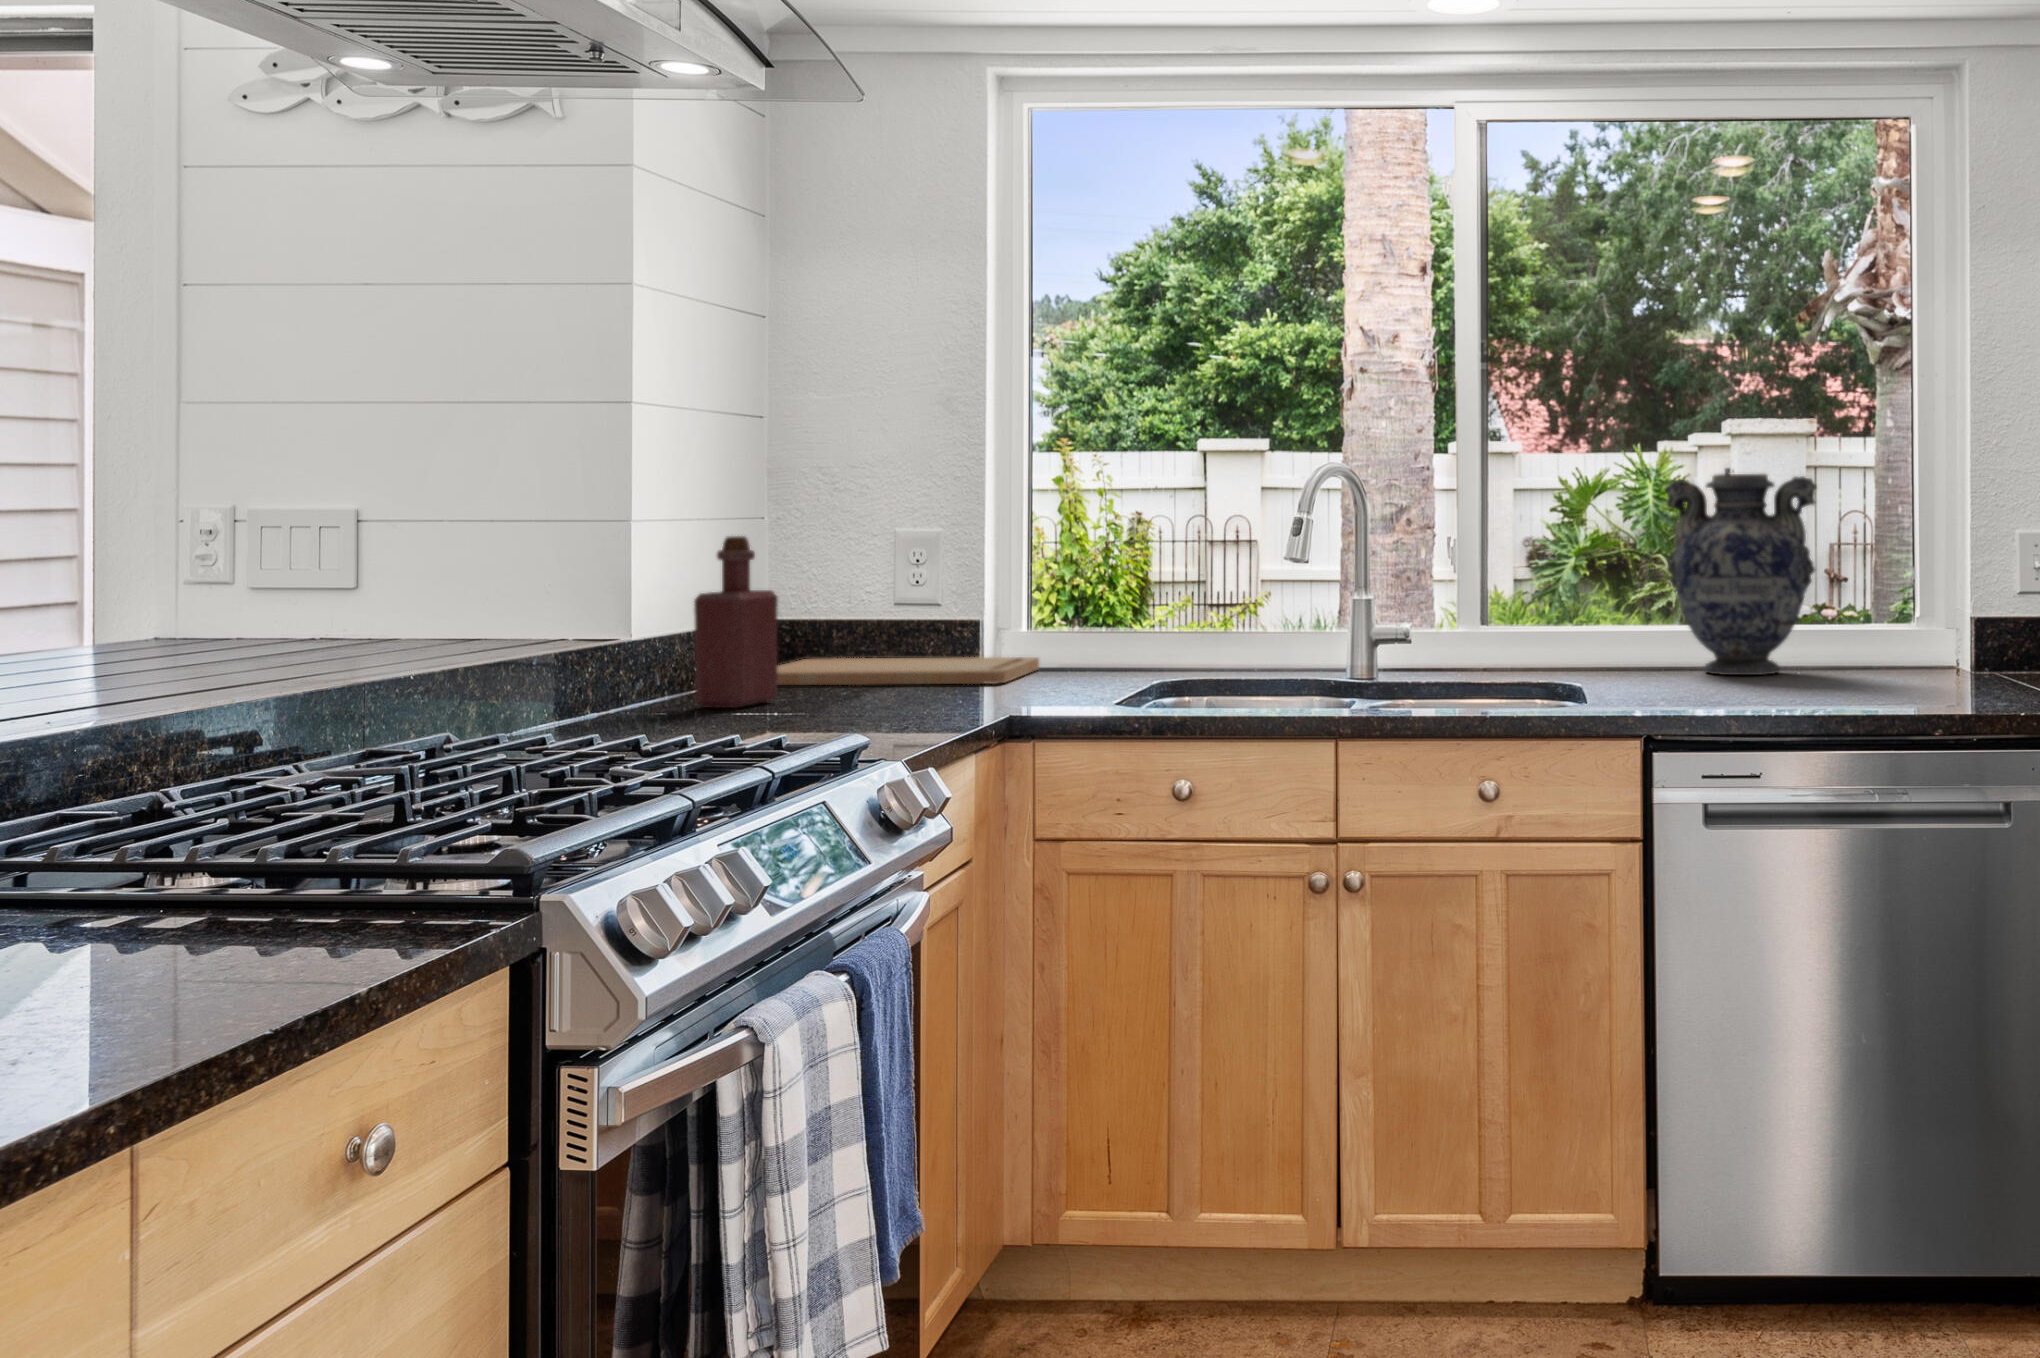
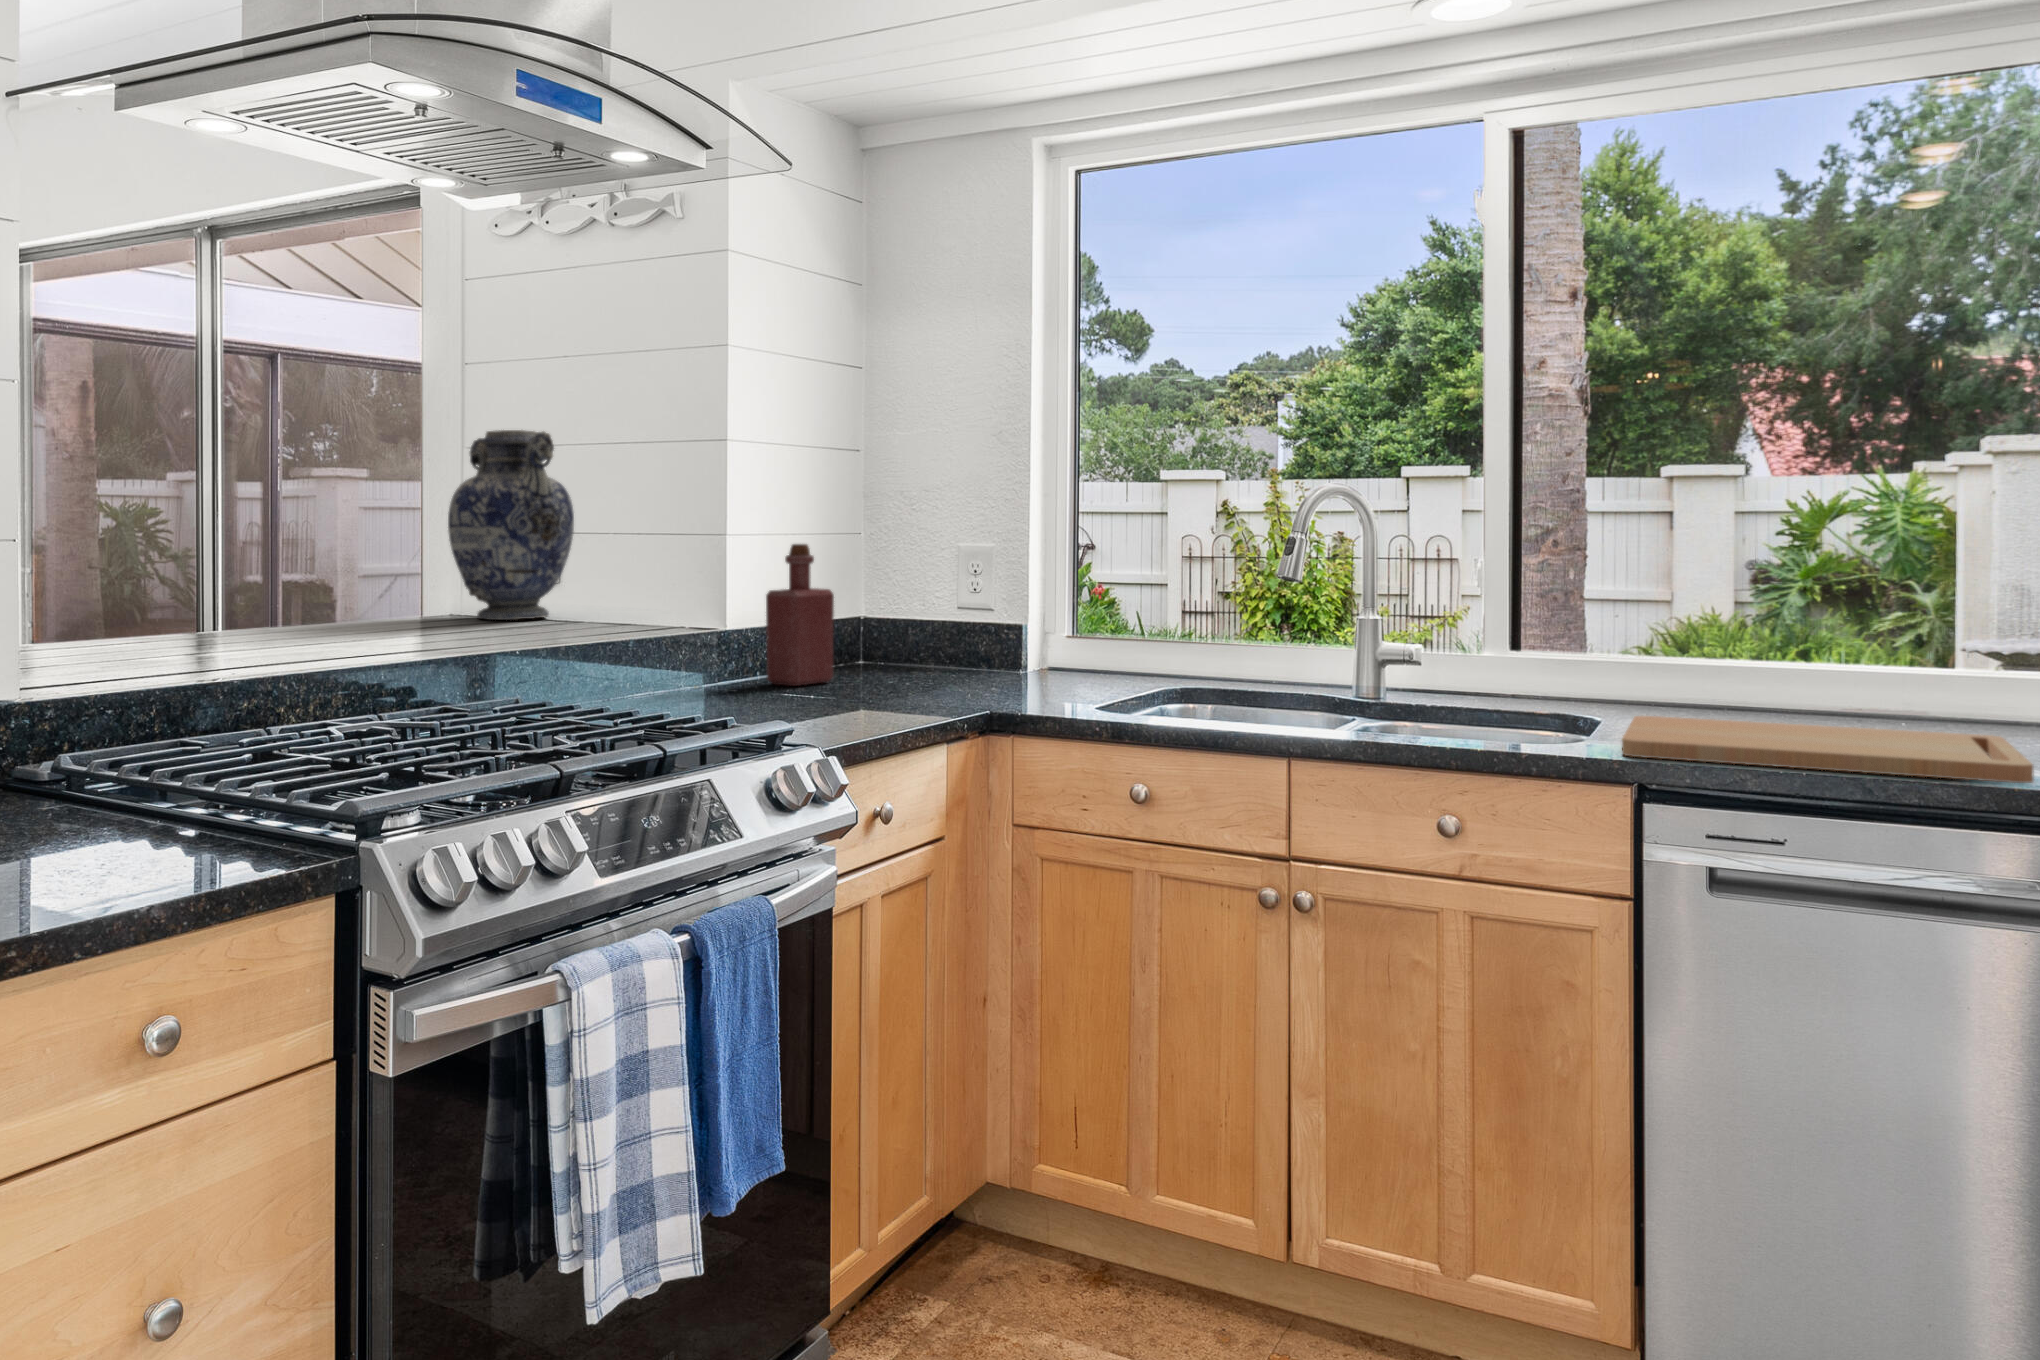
vase: present [1666,474,1817,675] -> present [448,430,574,620]
cutting board: present [777,657,1039,685] -> present [1622,716,2034,783]

